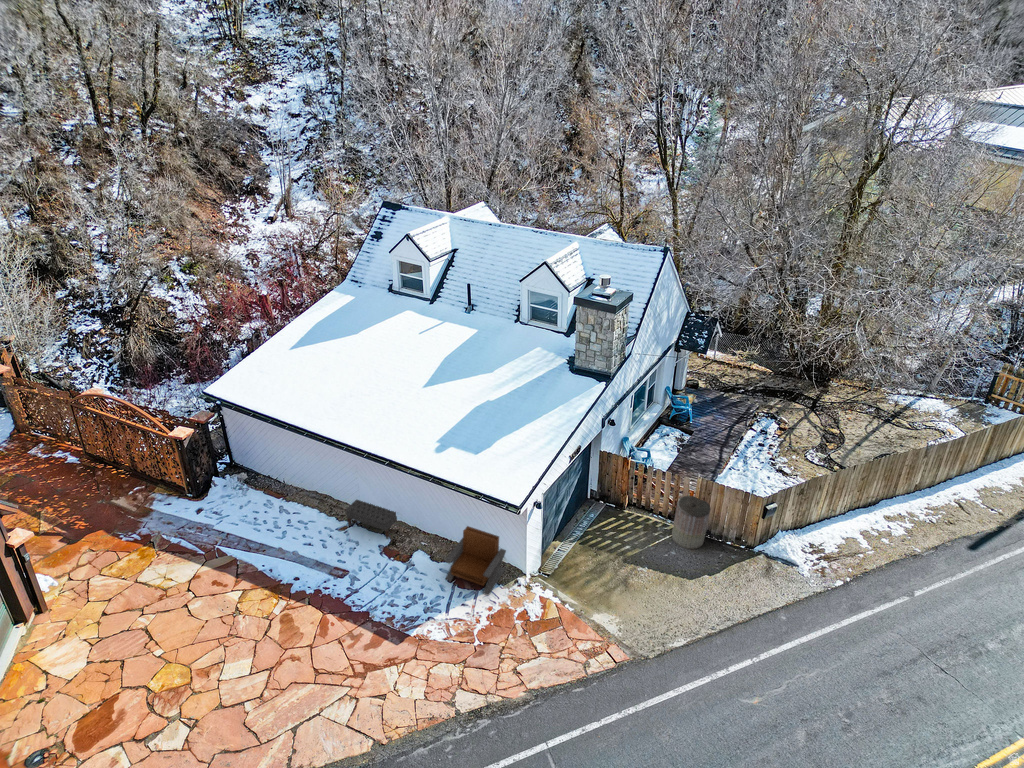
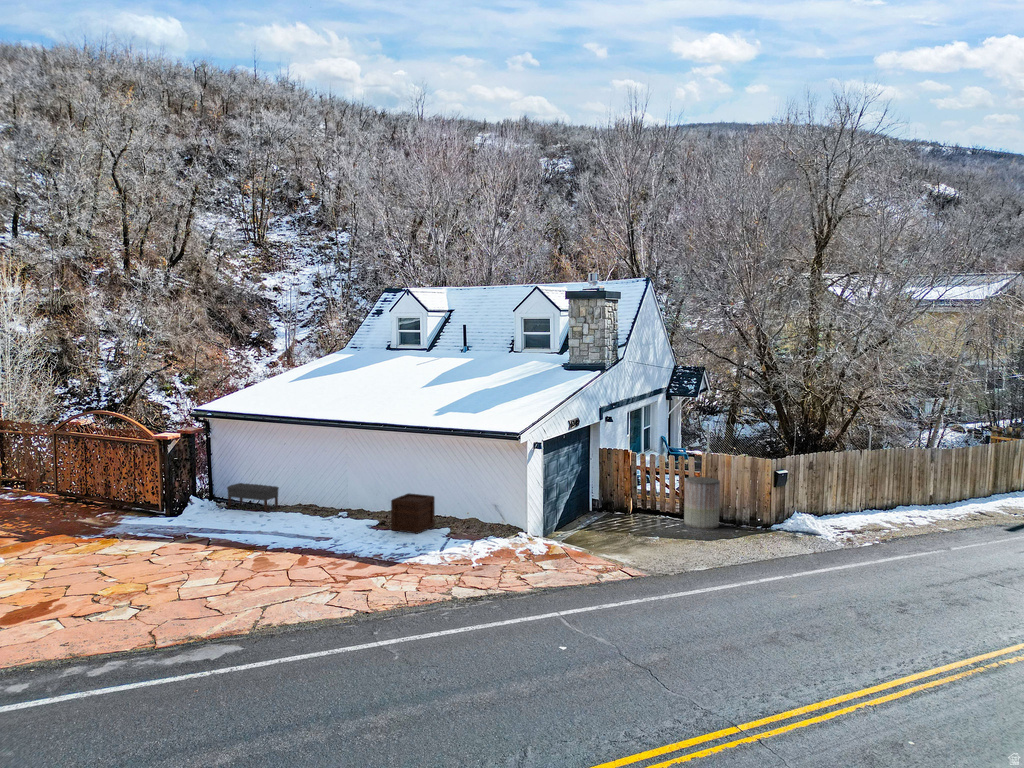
bench: present [346,500,397,539] -> present [227,483,279,511]
wooden crate: none [398,512,440,559] -> present [391,493,435,534]
lounge chair: present [445,526,506,595] -> none [442,488,508,549]

